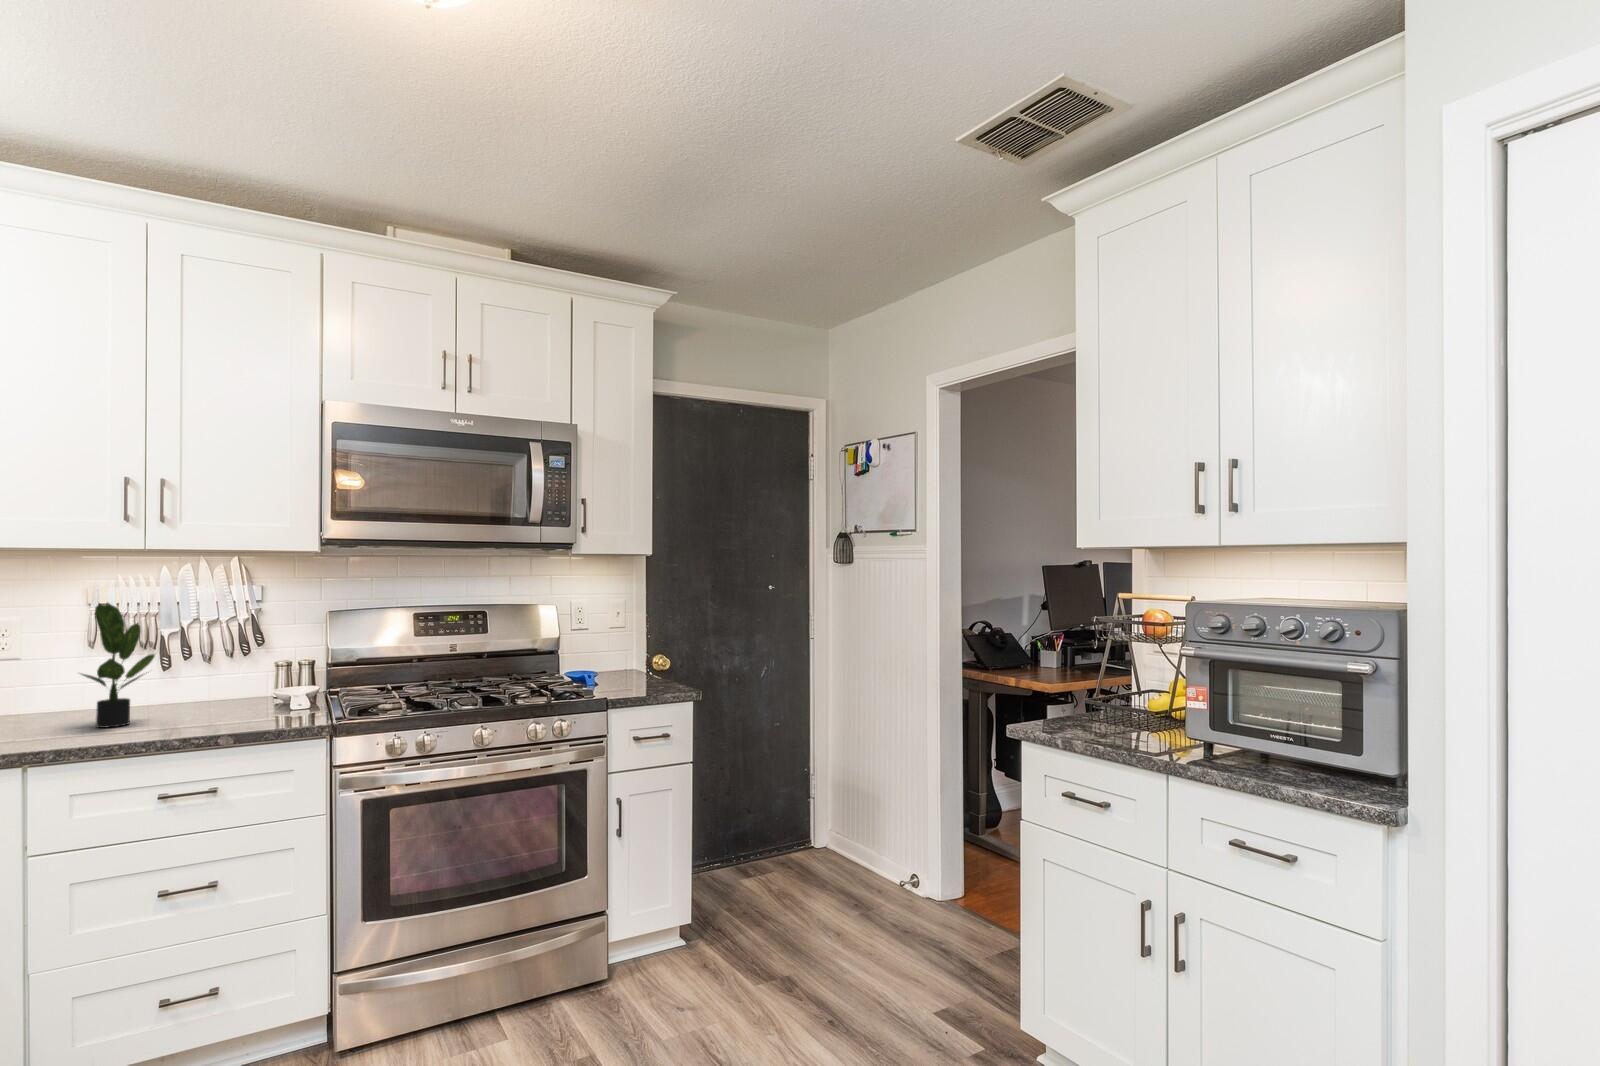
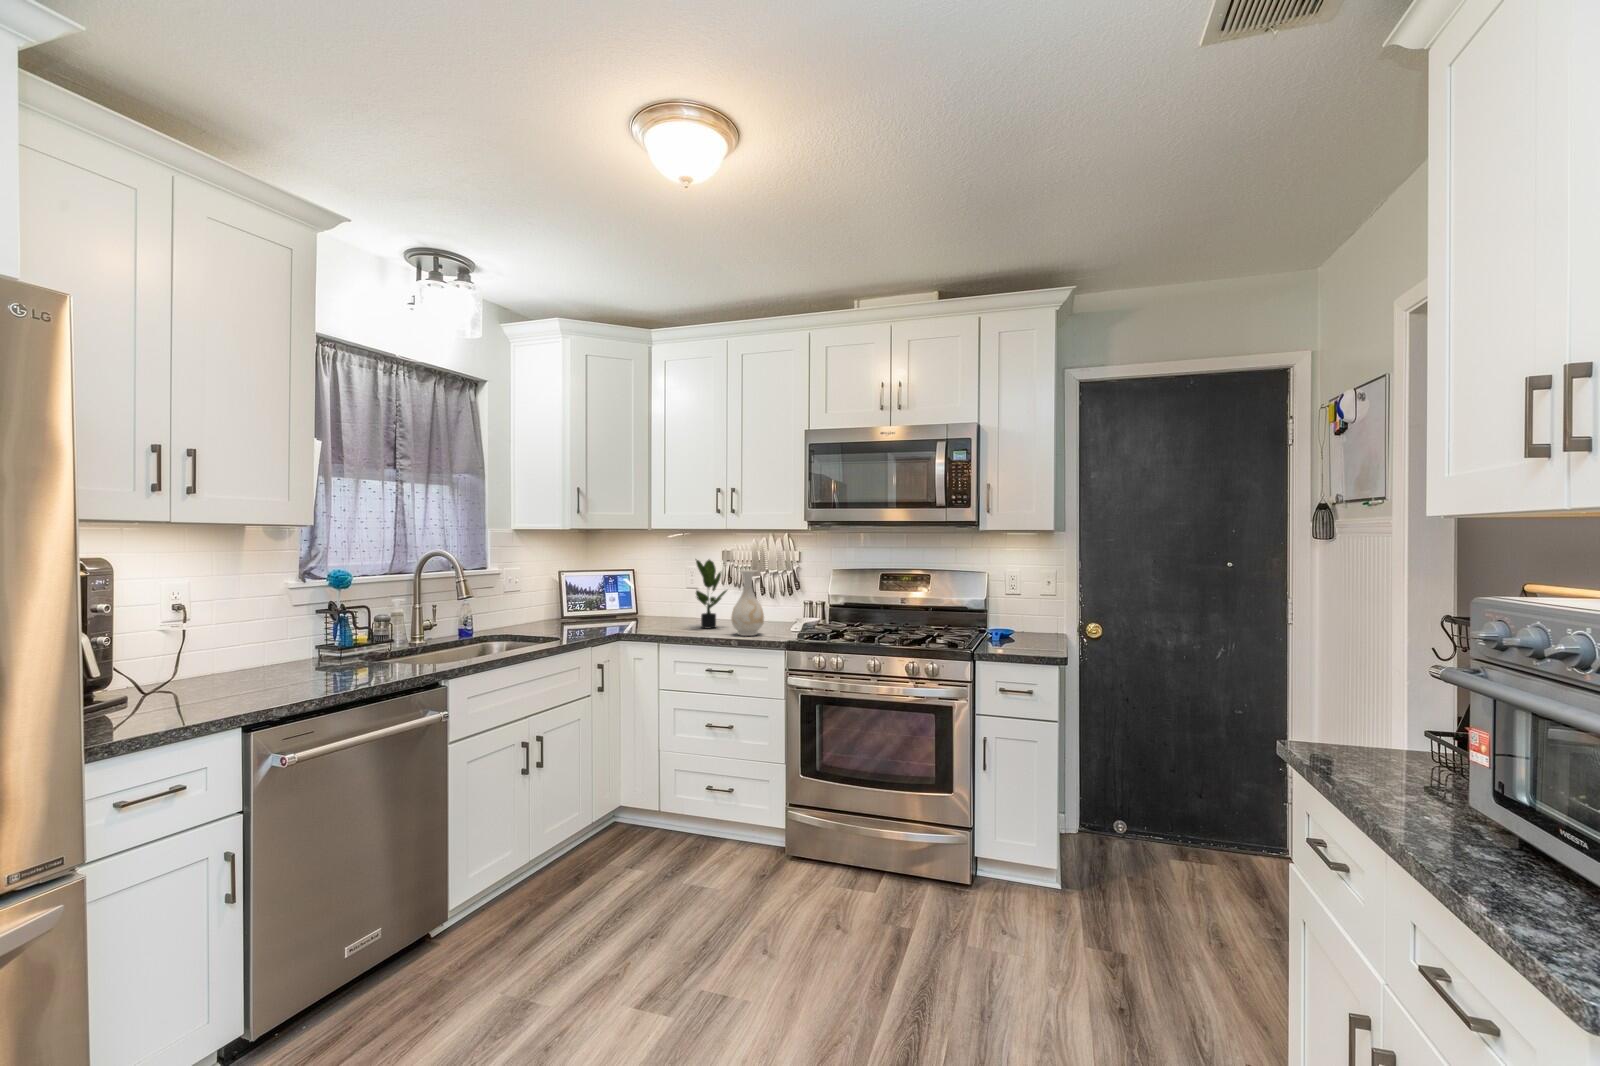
vase: none [202,617,266,727] -> present [731,570,764,636]

